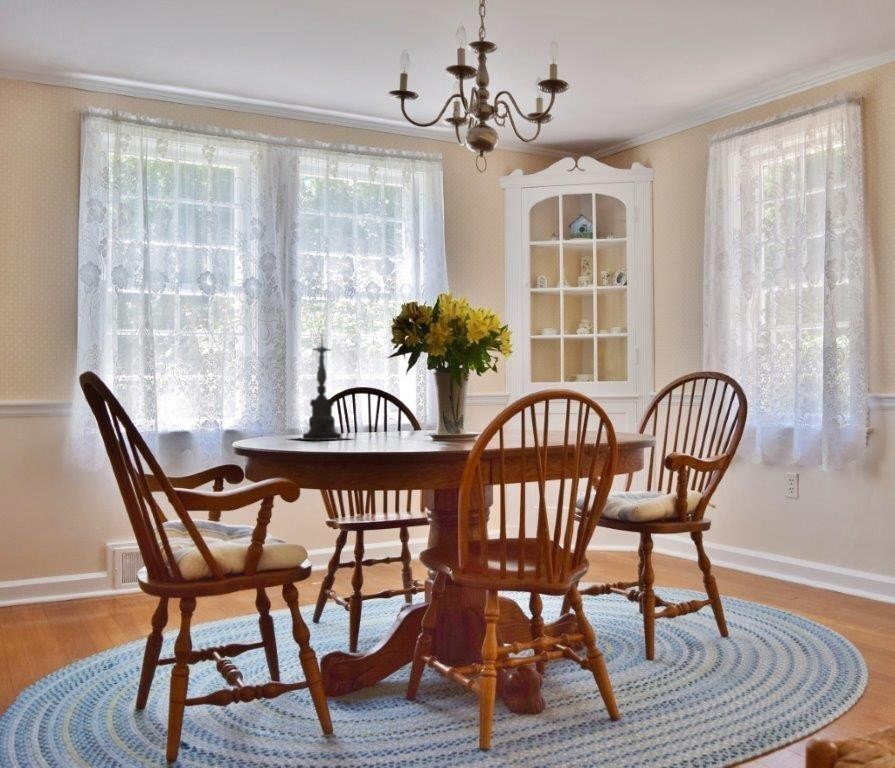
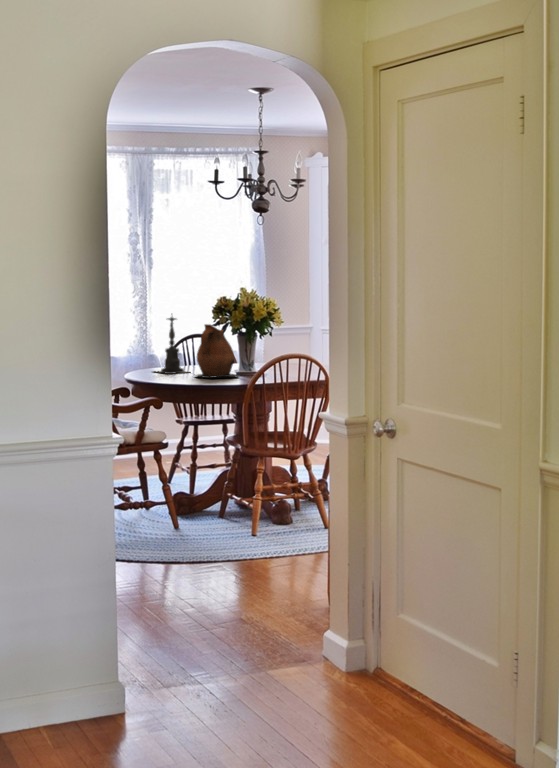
ceramic pitcher: none [356,348,444,443] -> present [194,324,239,378]

